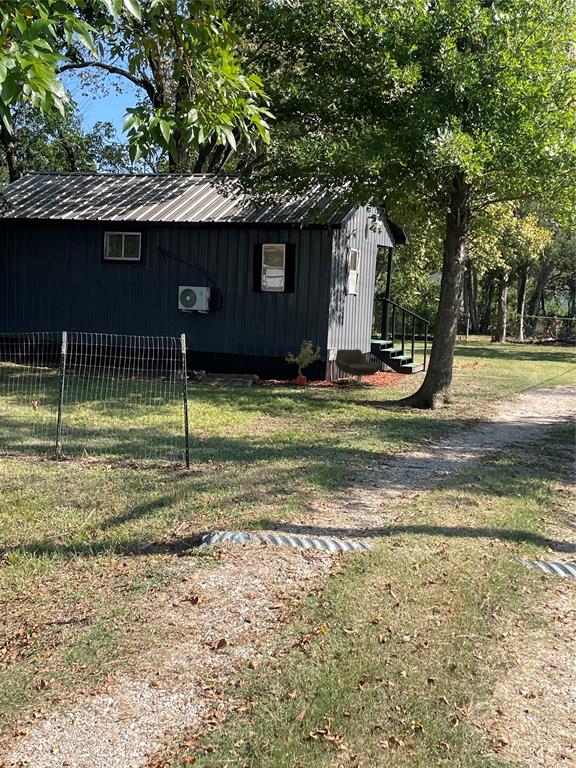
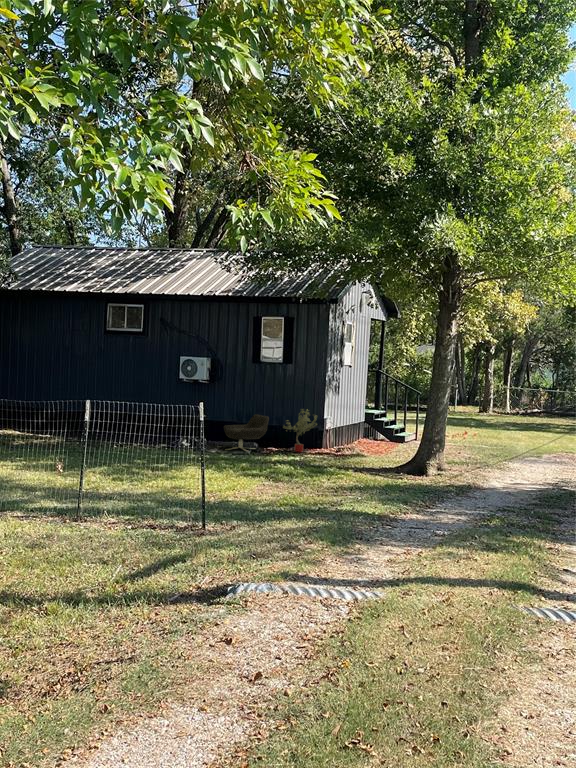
lounge chair: present [335,349,381,387] -> present [224,414,269,451]

